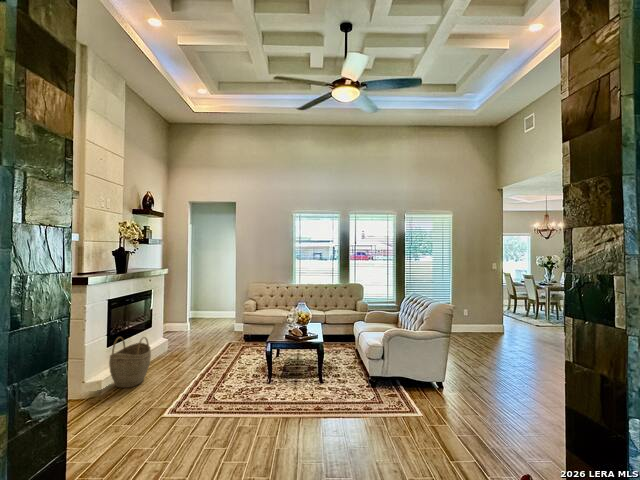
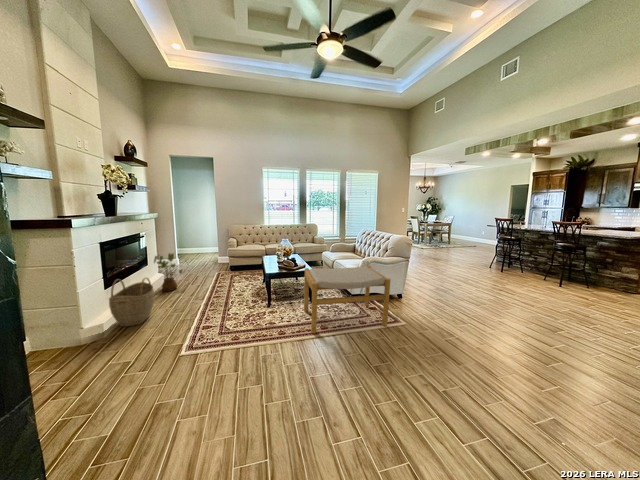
house plant: none [157,314,192,359] -> present [154,253,182,291]
footstool: none [304,335,404,416] -> present [304,266,391,334]

